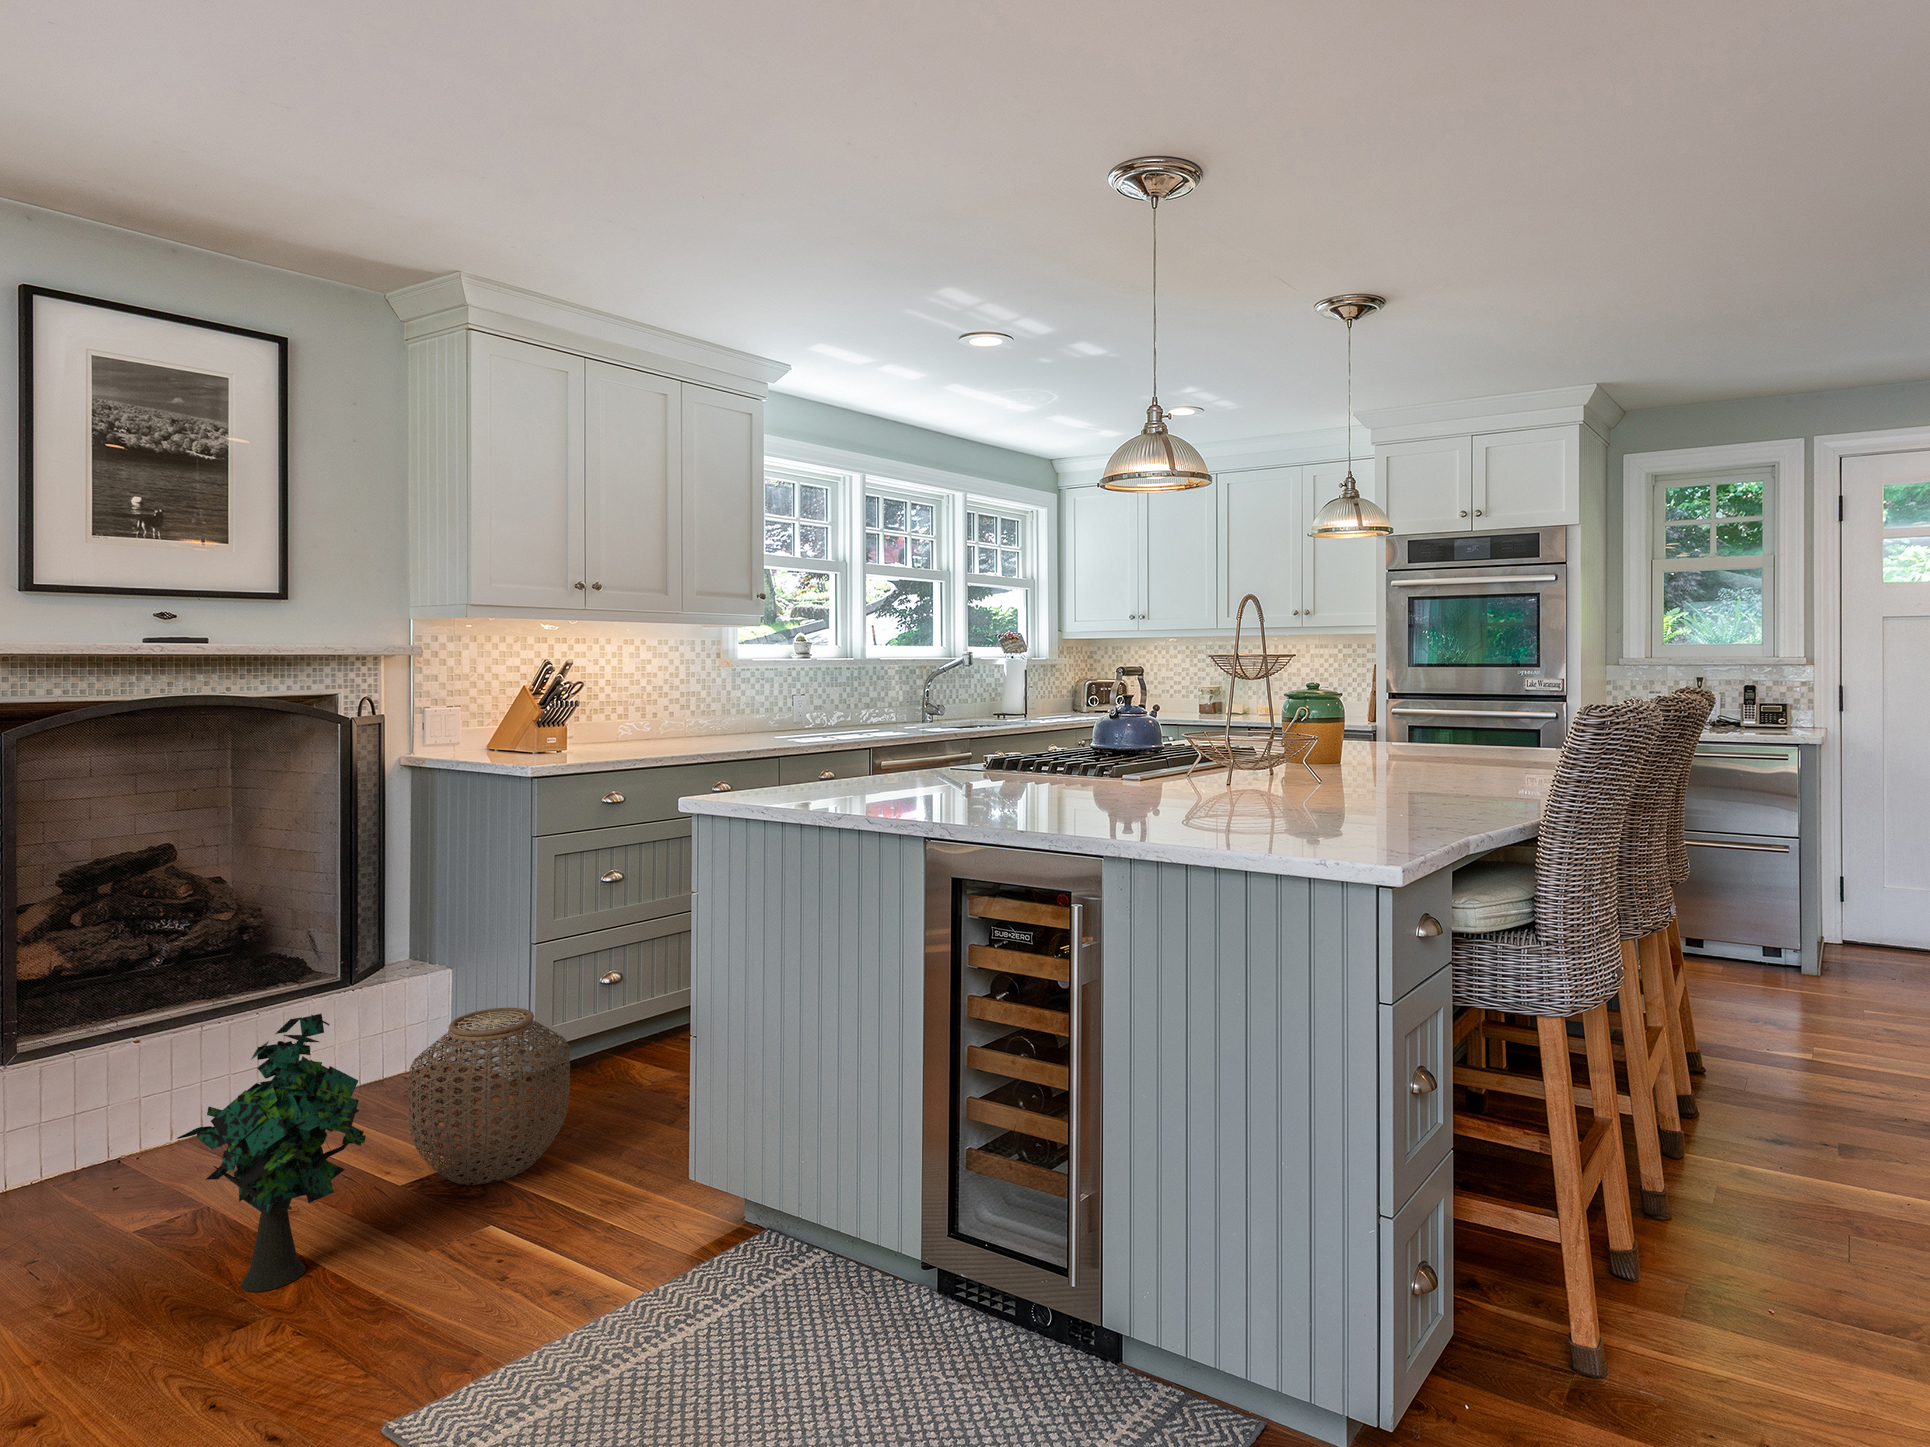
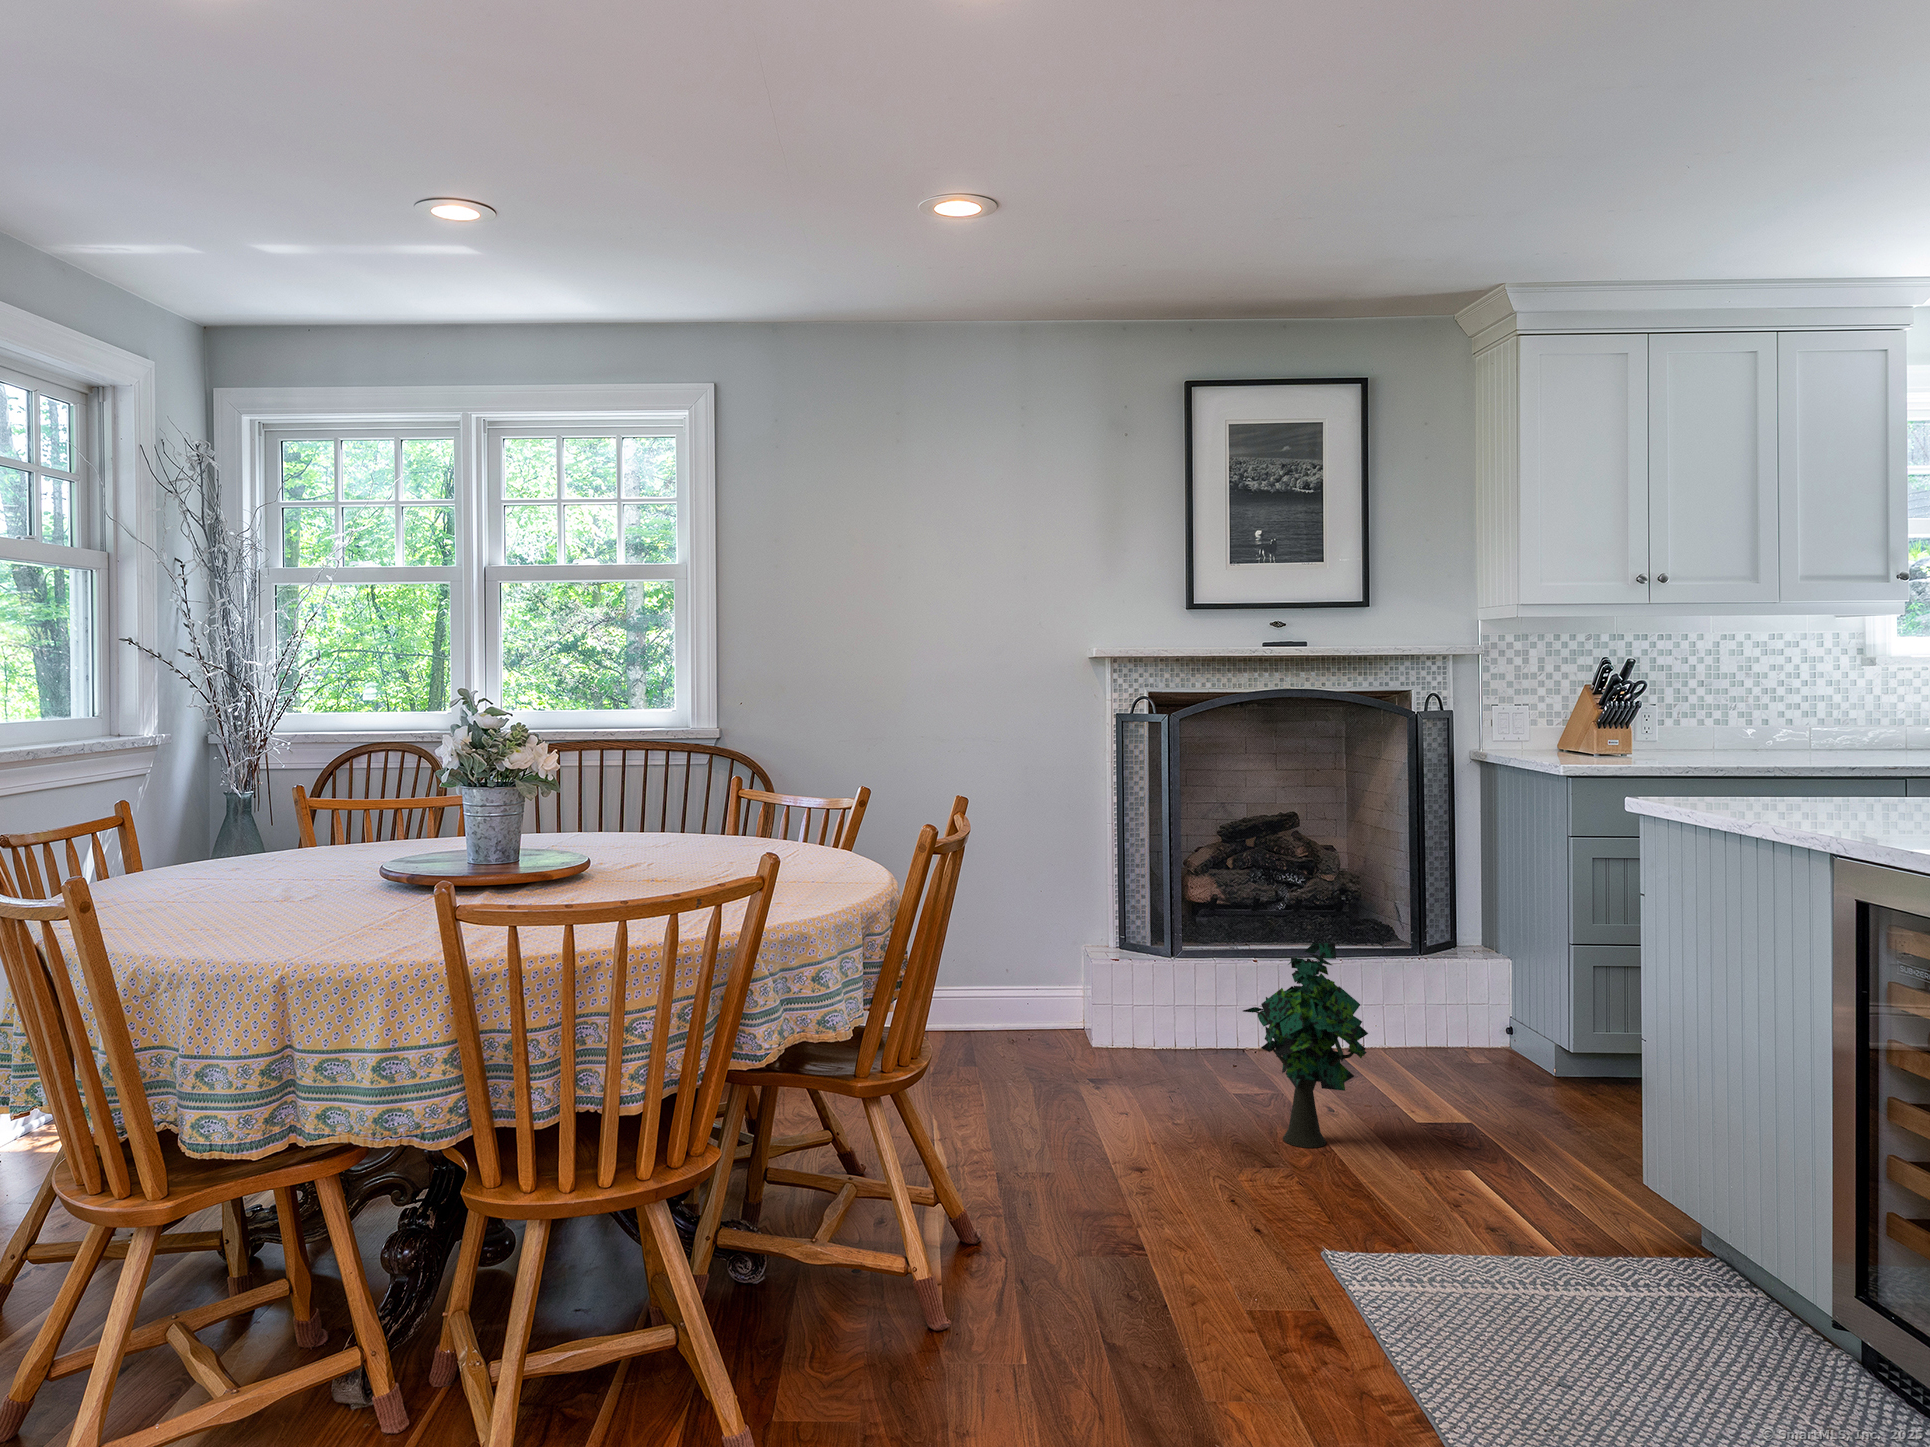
woven basket: present [409,1008,570,1185] -> none [1421,985,1569,1144]

